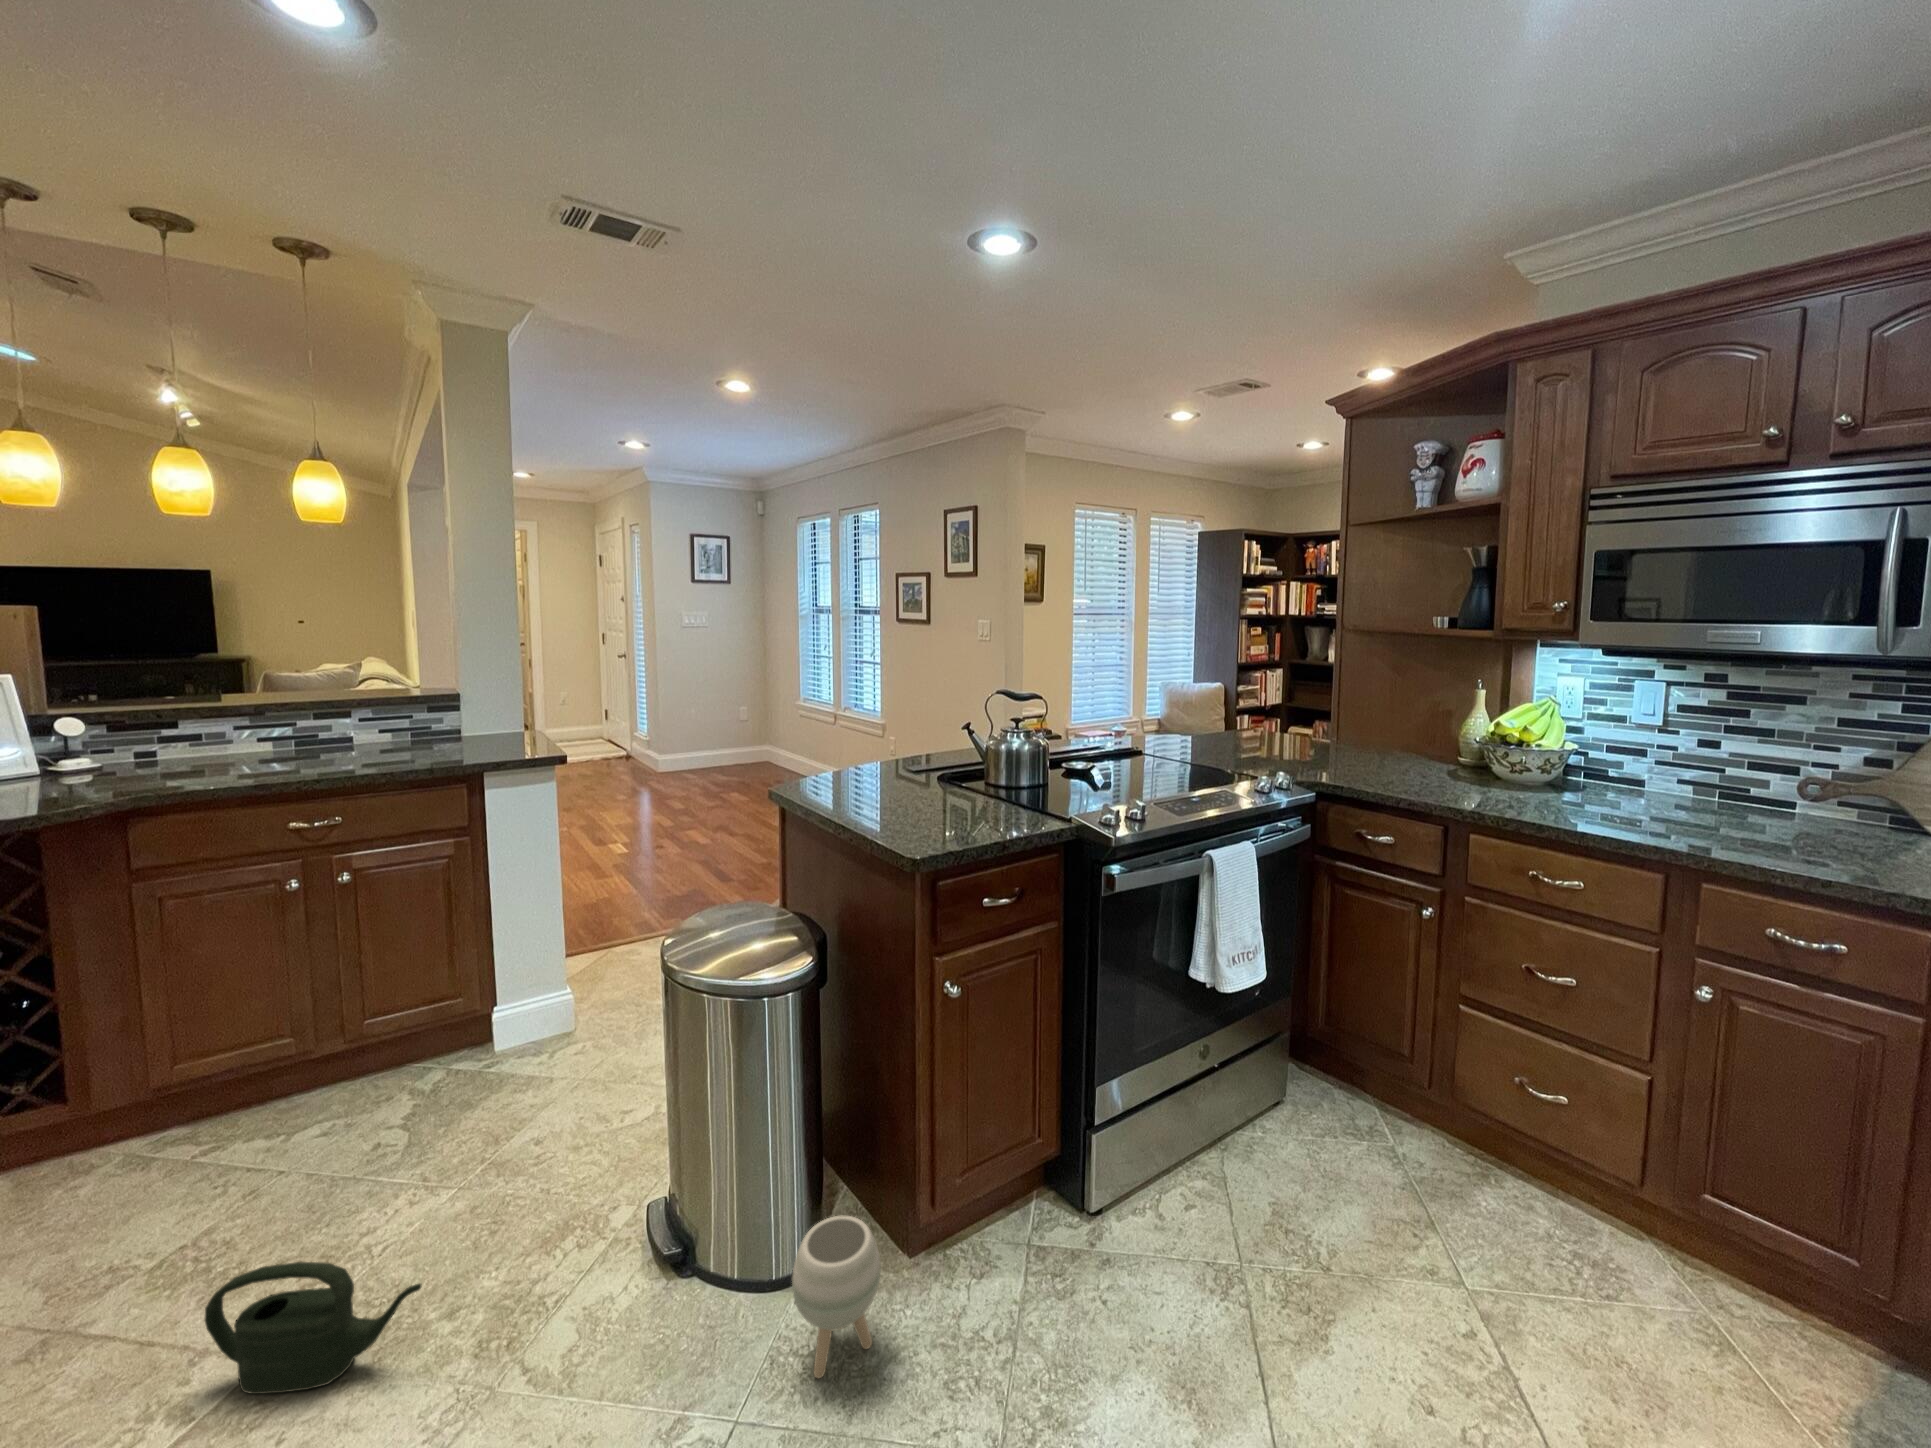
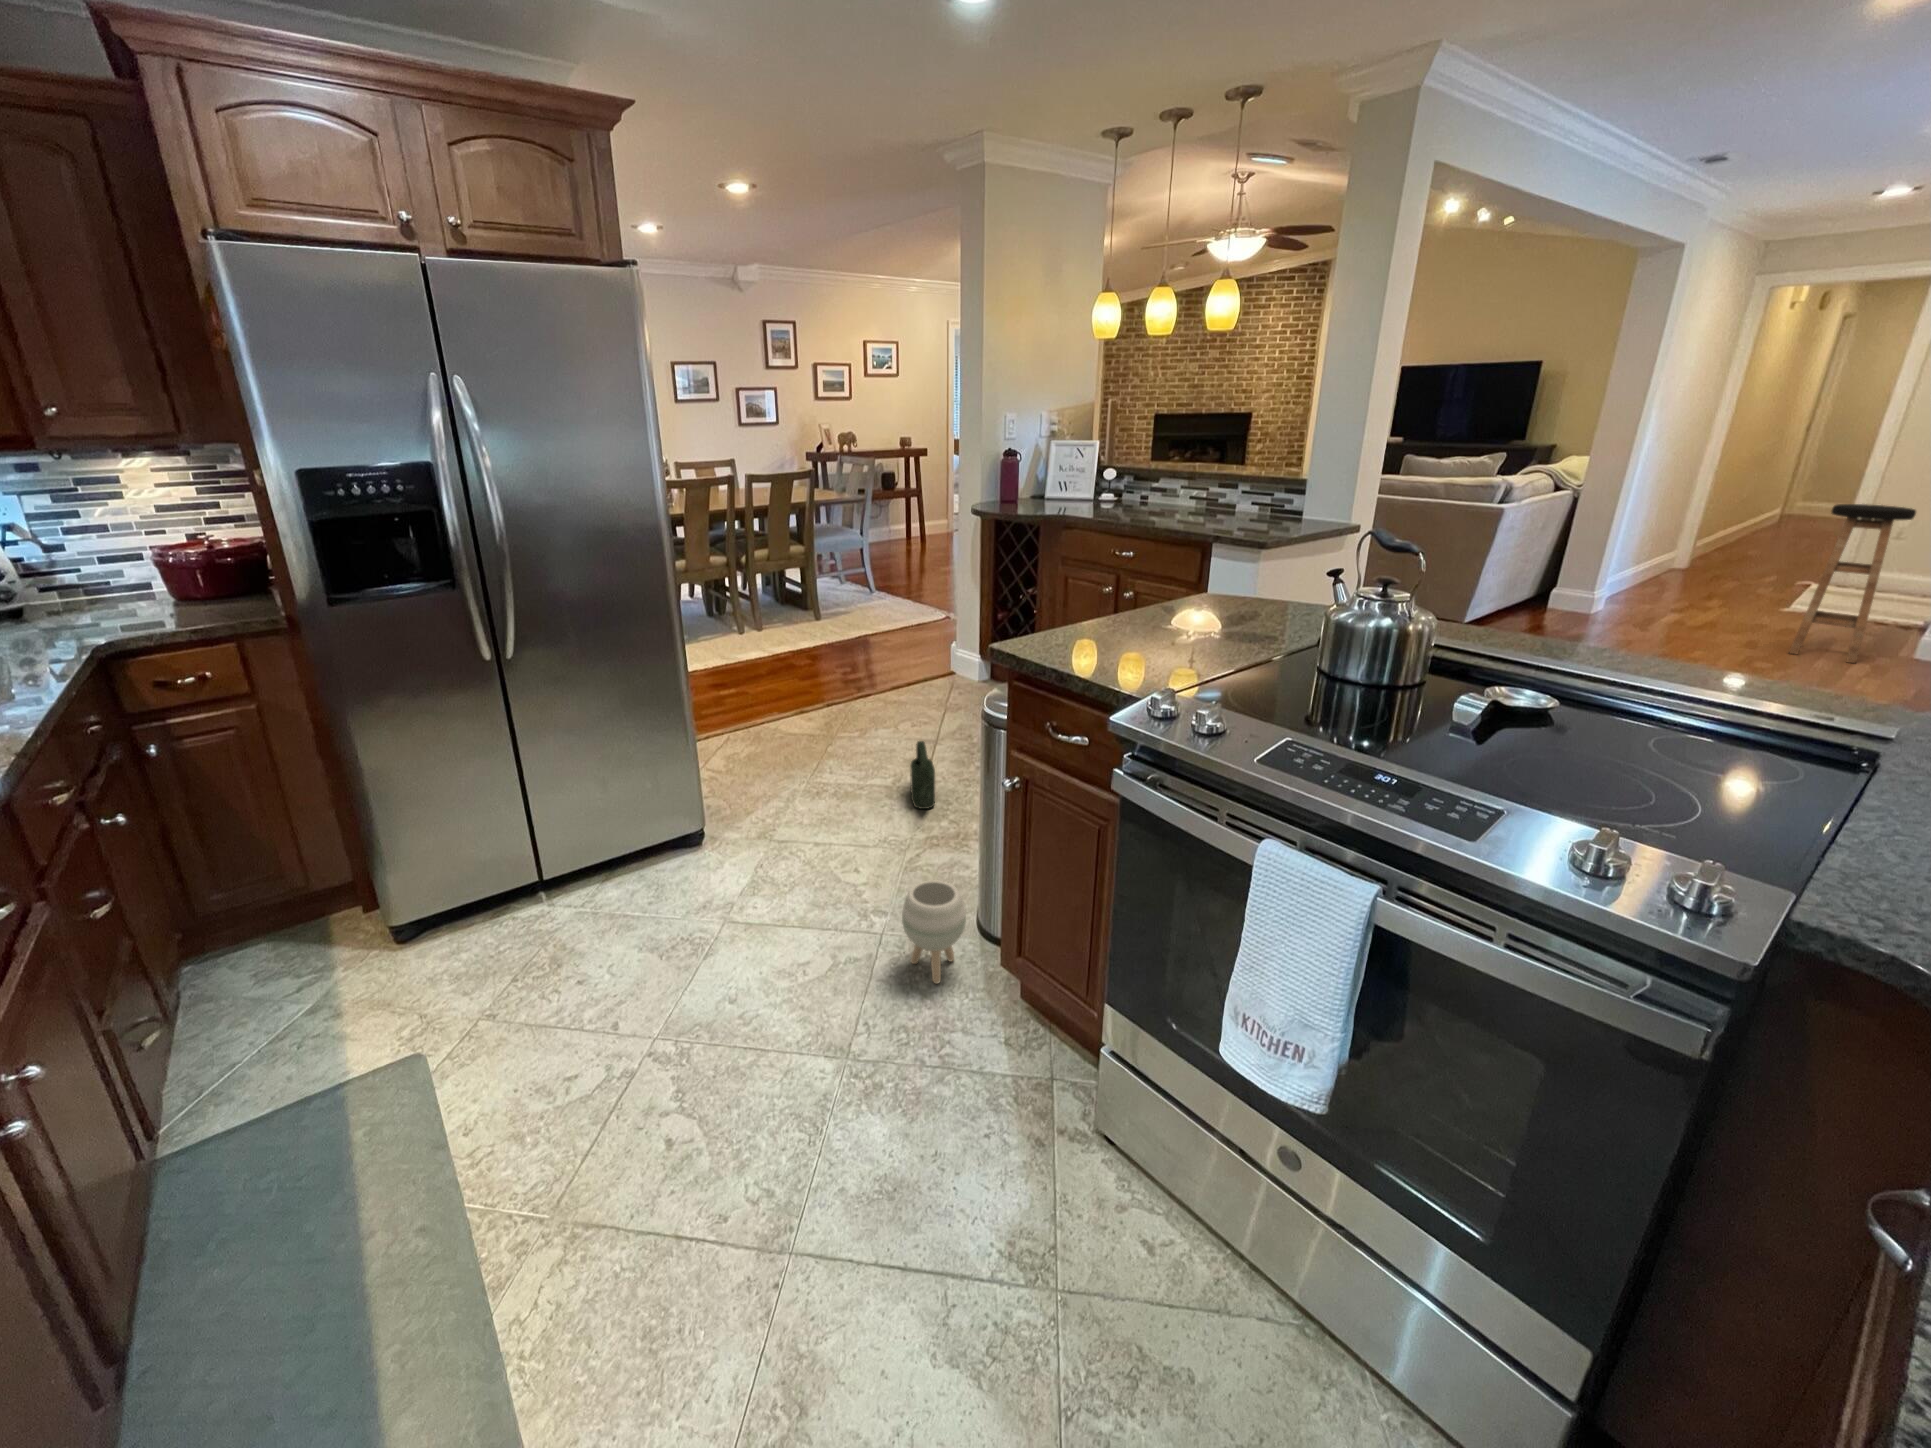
bar stool: none [586,678,634,786] -> present [1789,504,1916,663]

